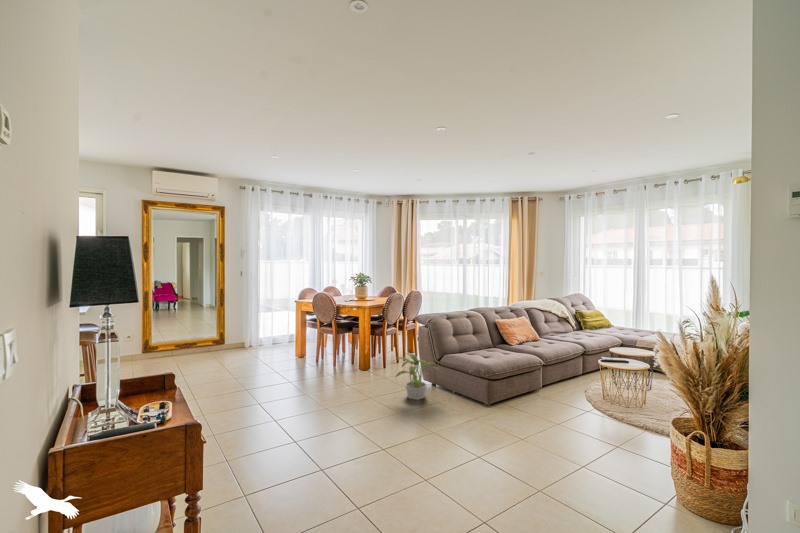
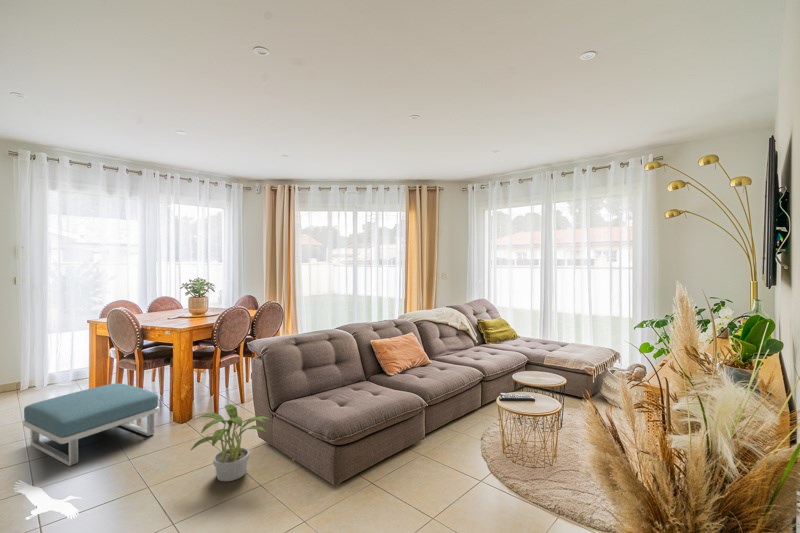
footstool: none [280,342,355,386] -> present [23,383,159,466]

